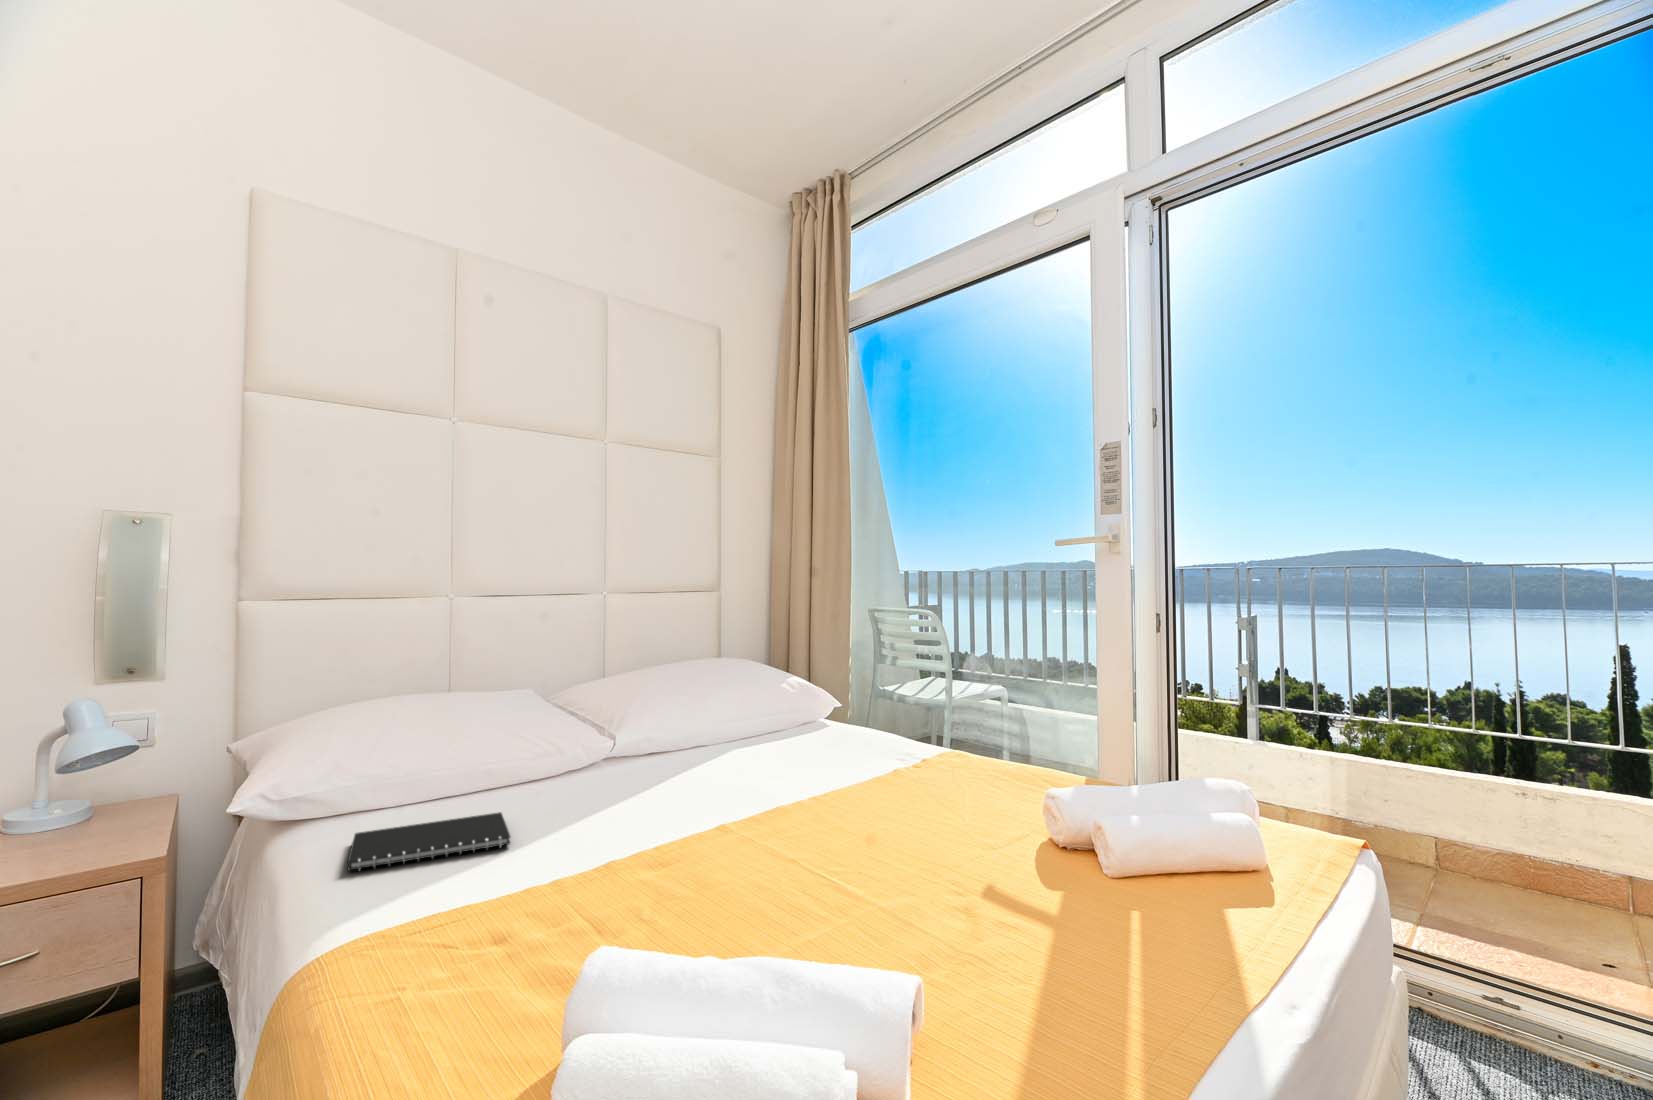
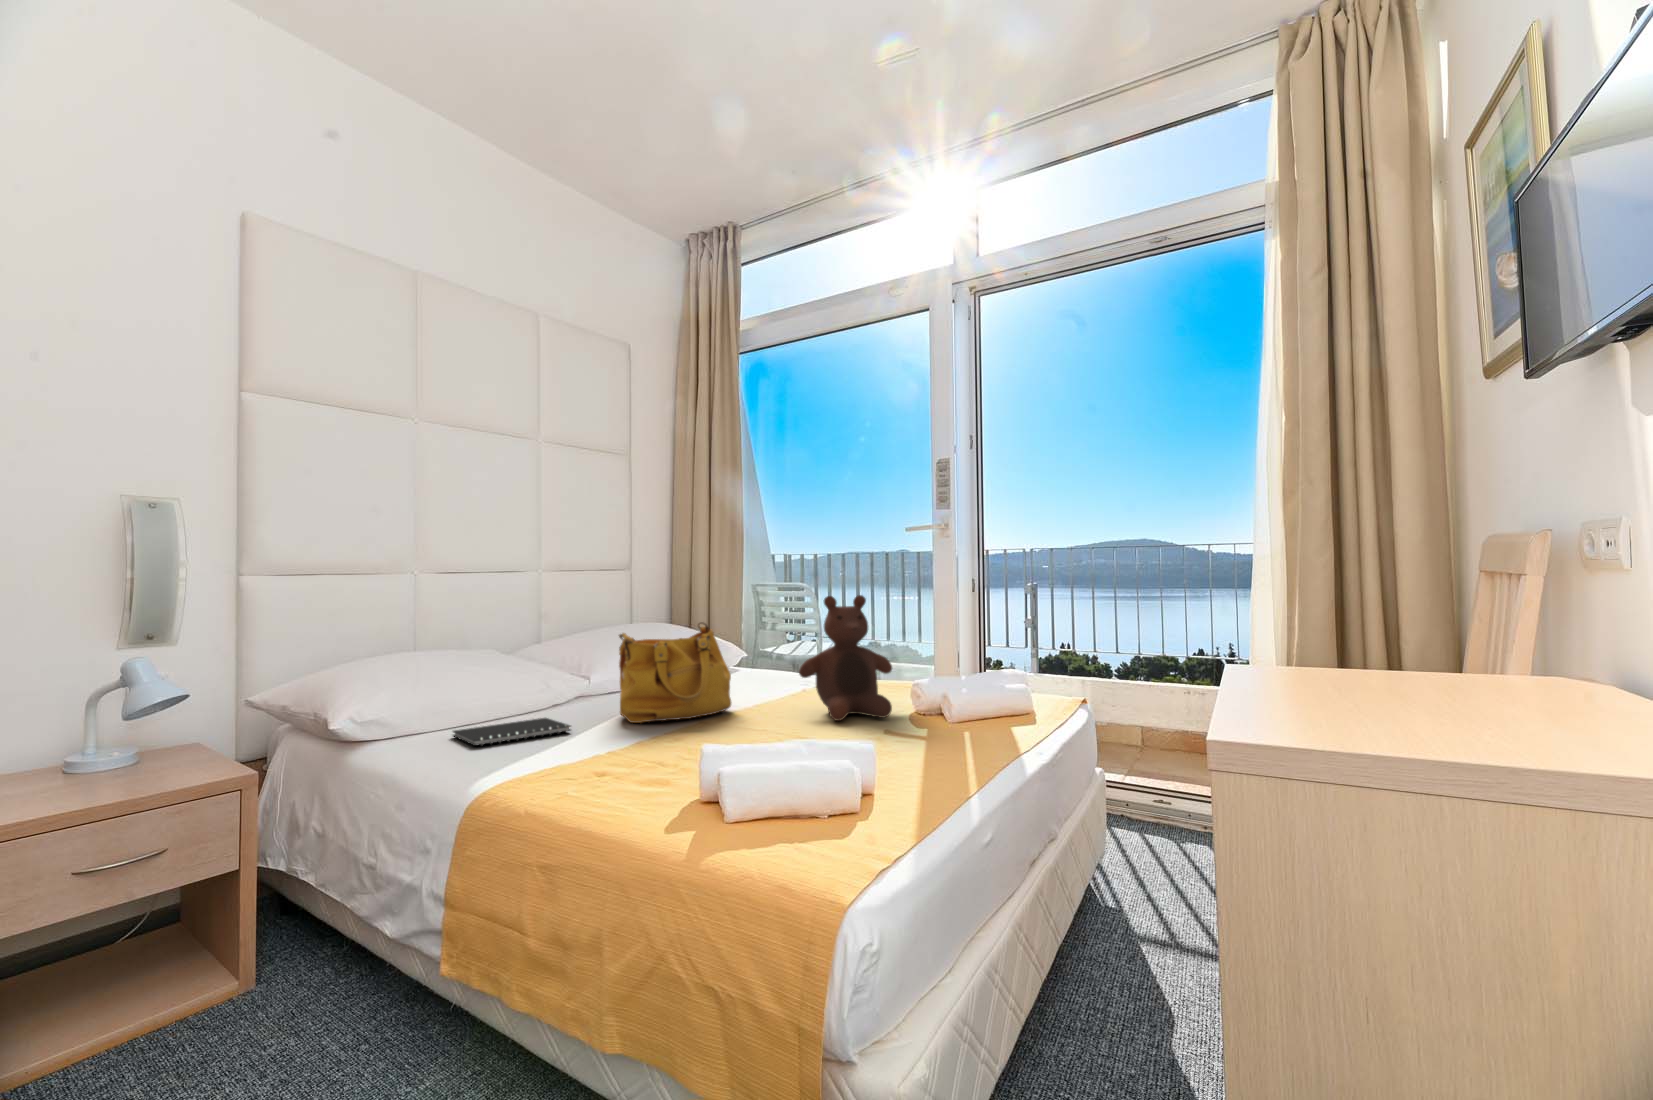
stuffed bear: none [860,646,1012,857] -> present [799,595,892,721]
handbag: none [593,678,768,833] -> present [619,622,731,723]

